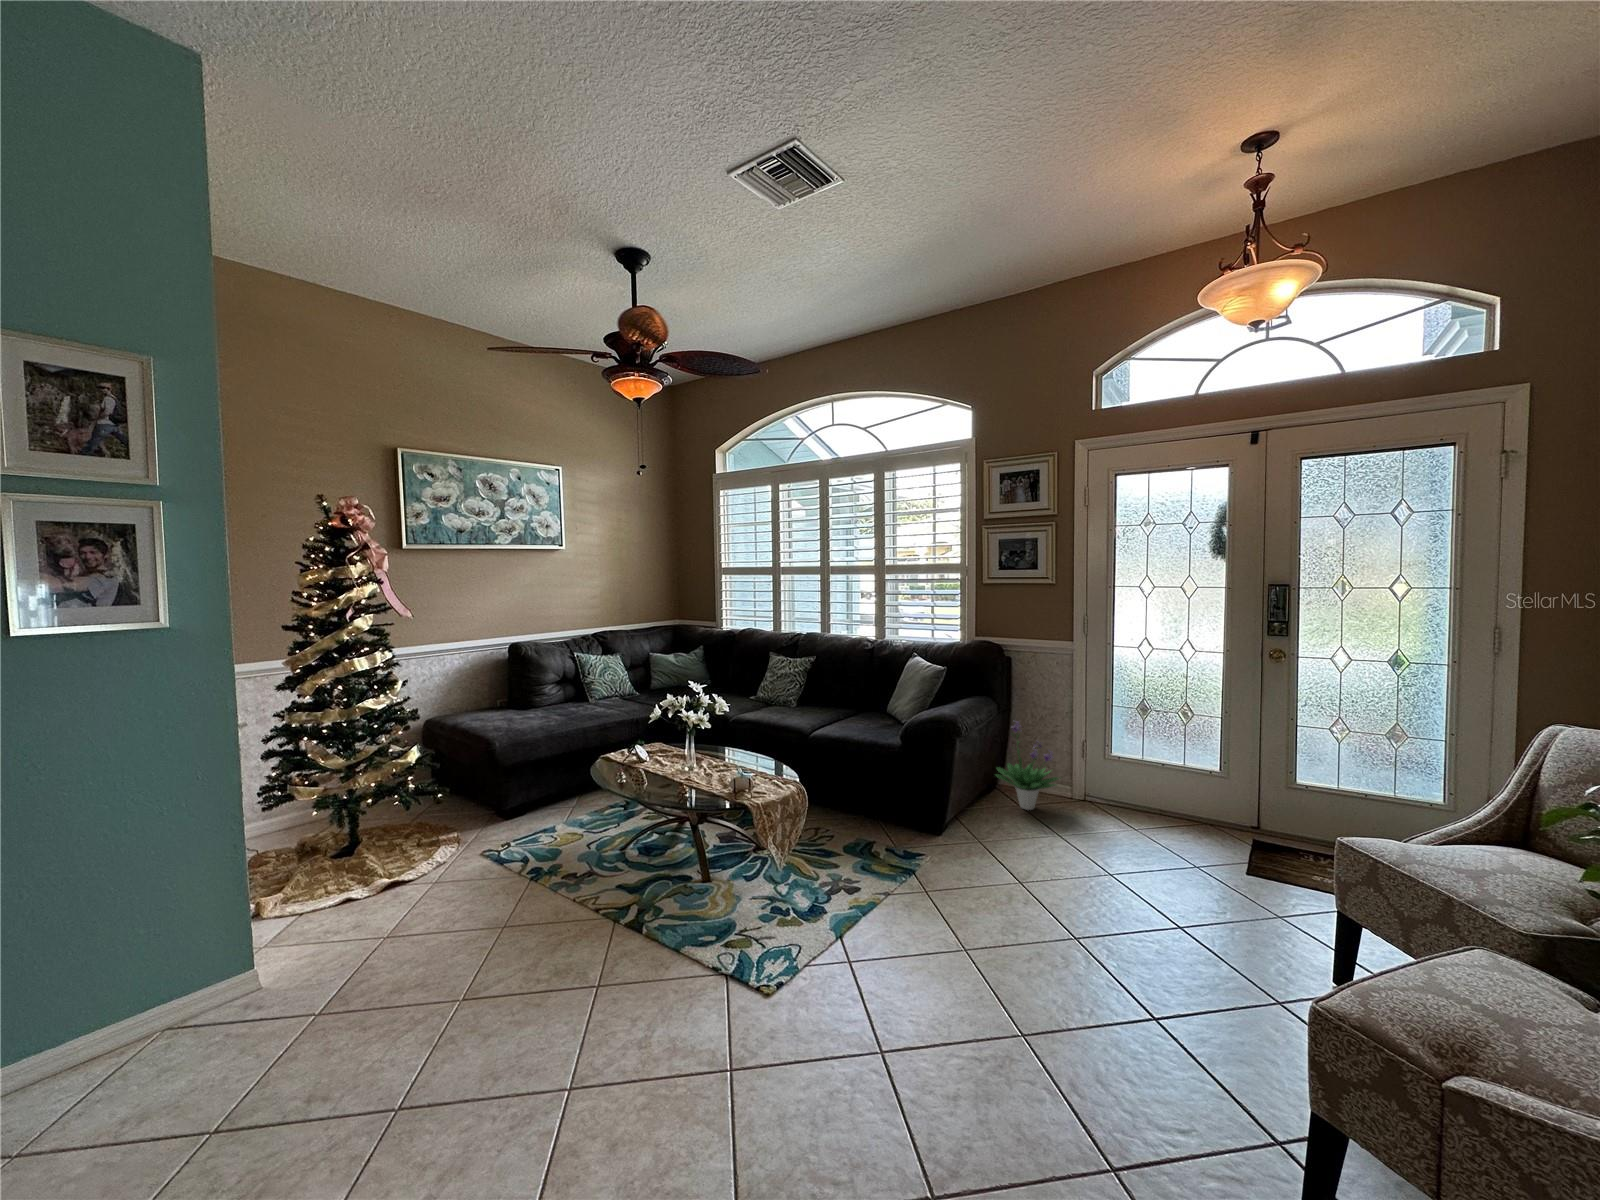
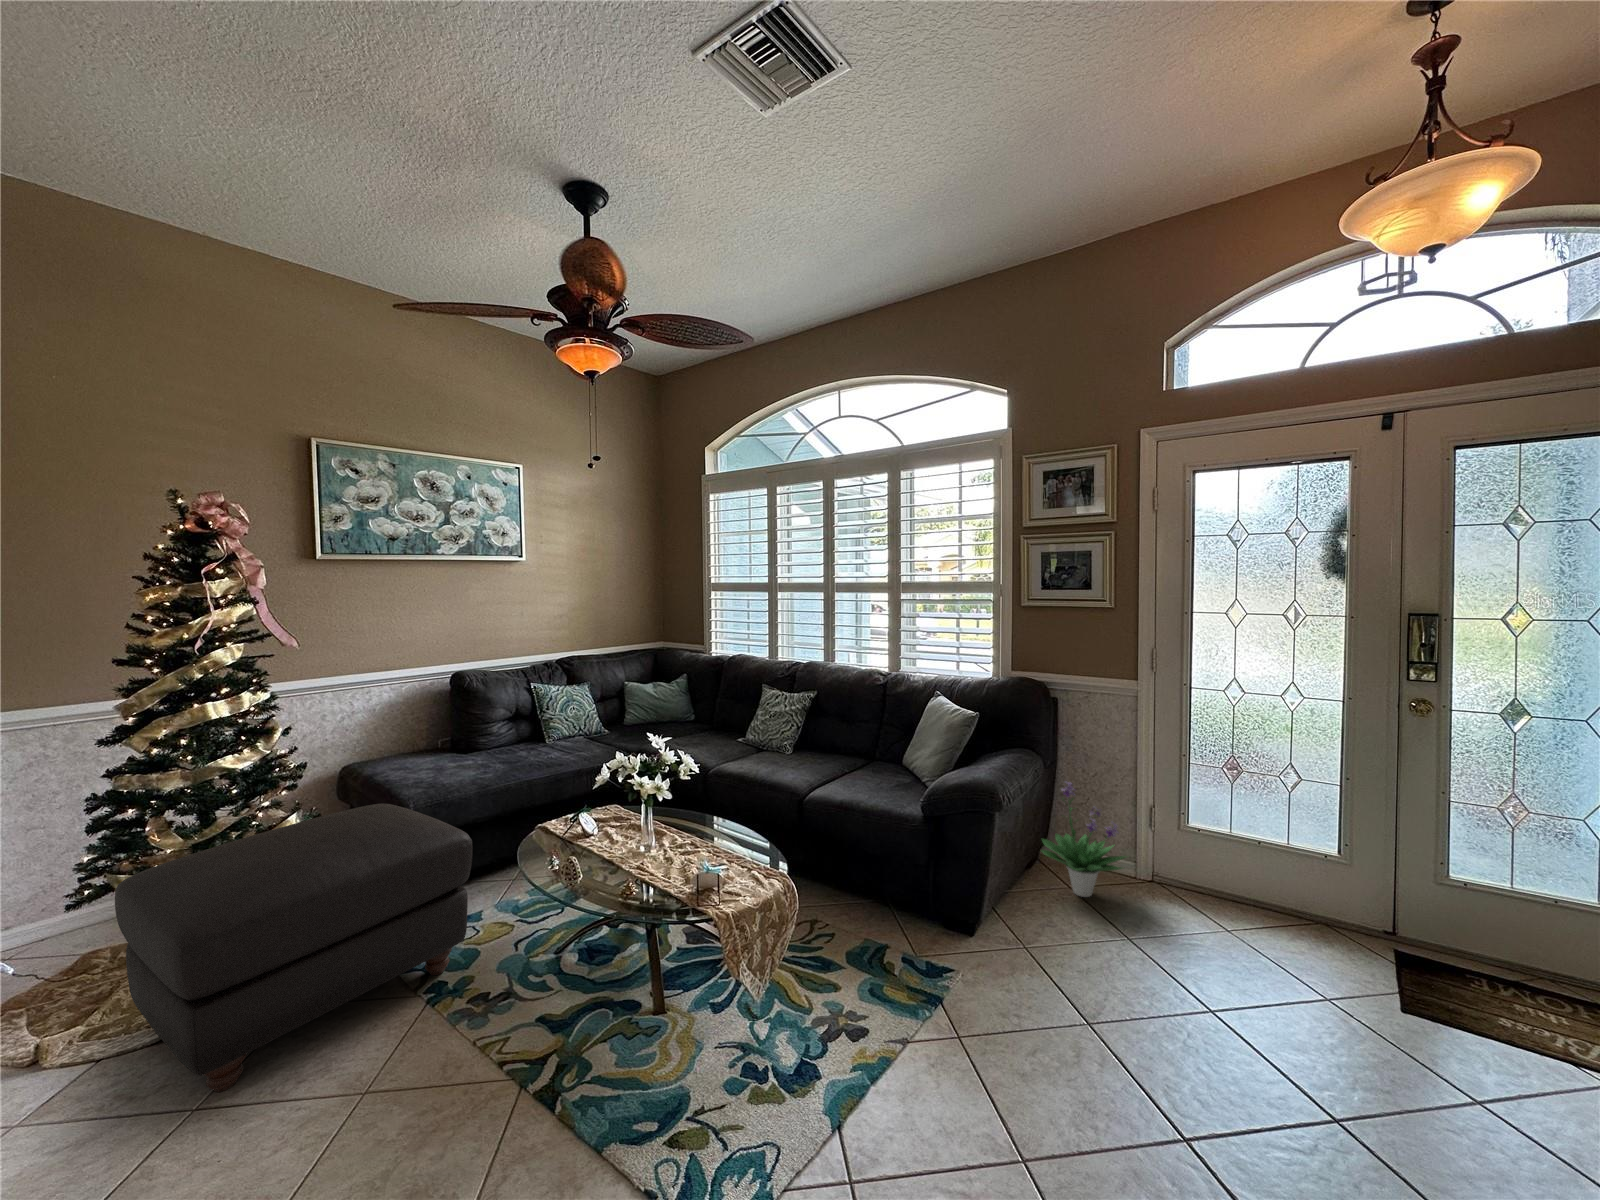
ottoman: none [303,740,558,929] -> present [115,804,473,1092]

